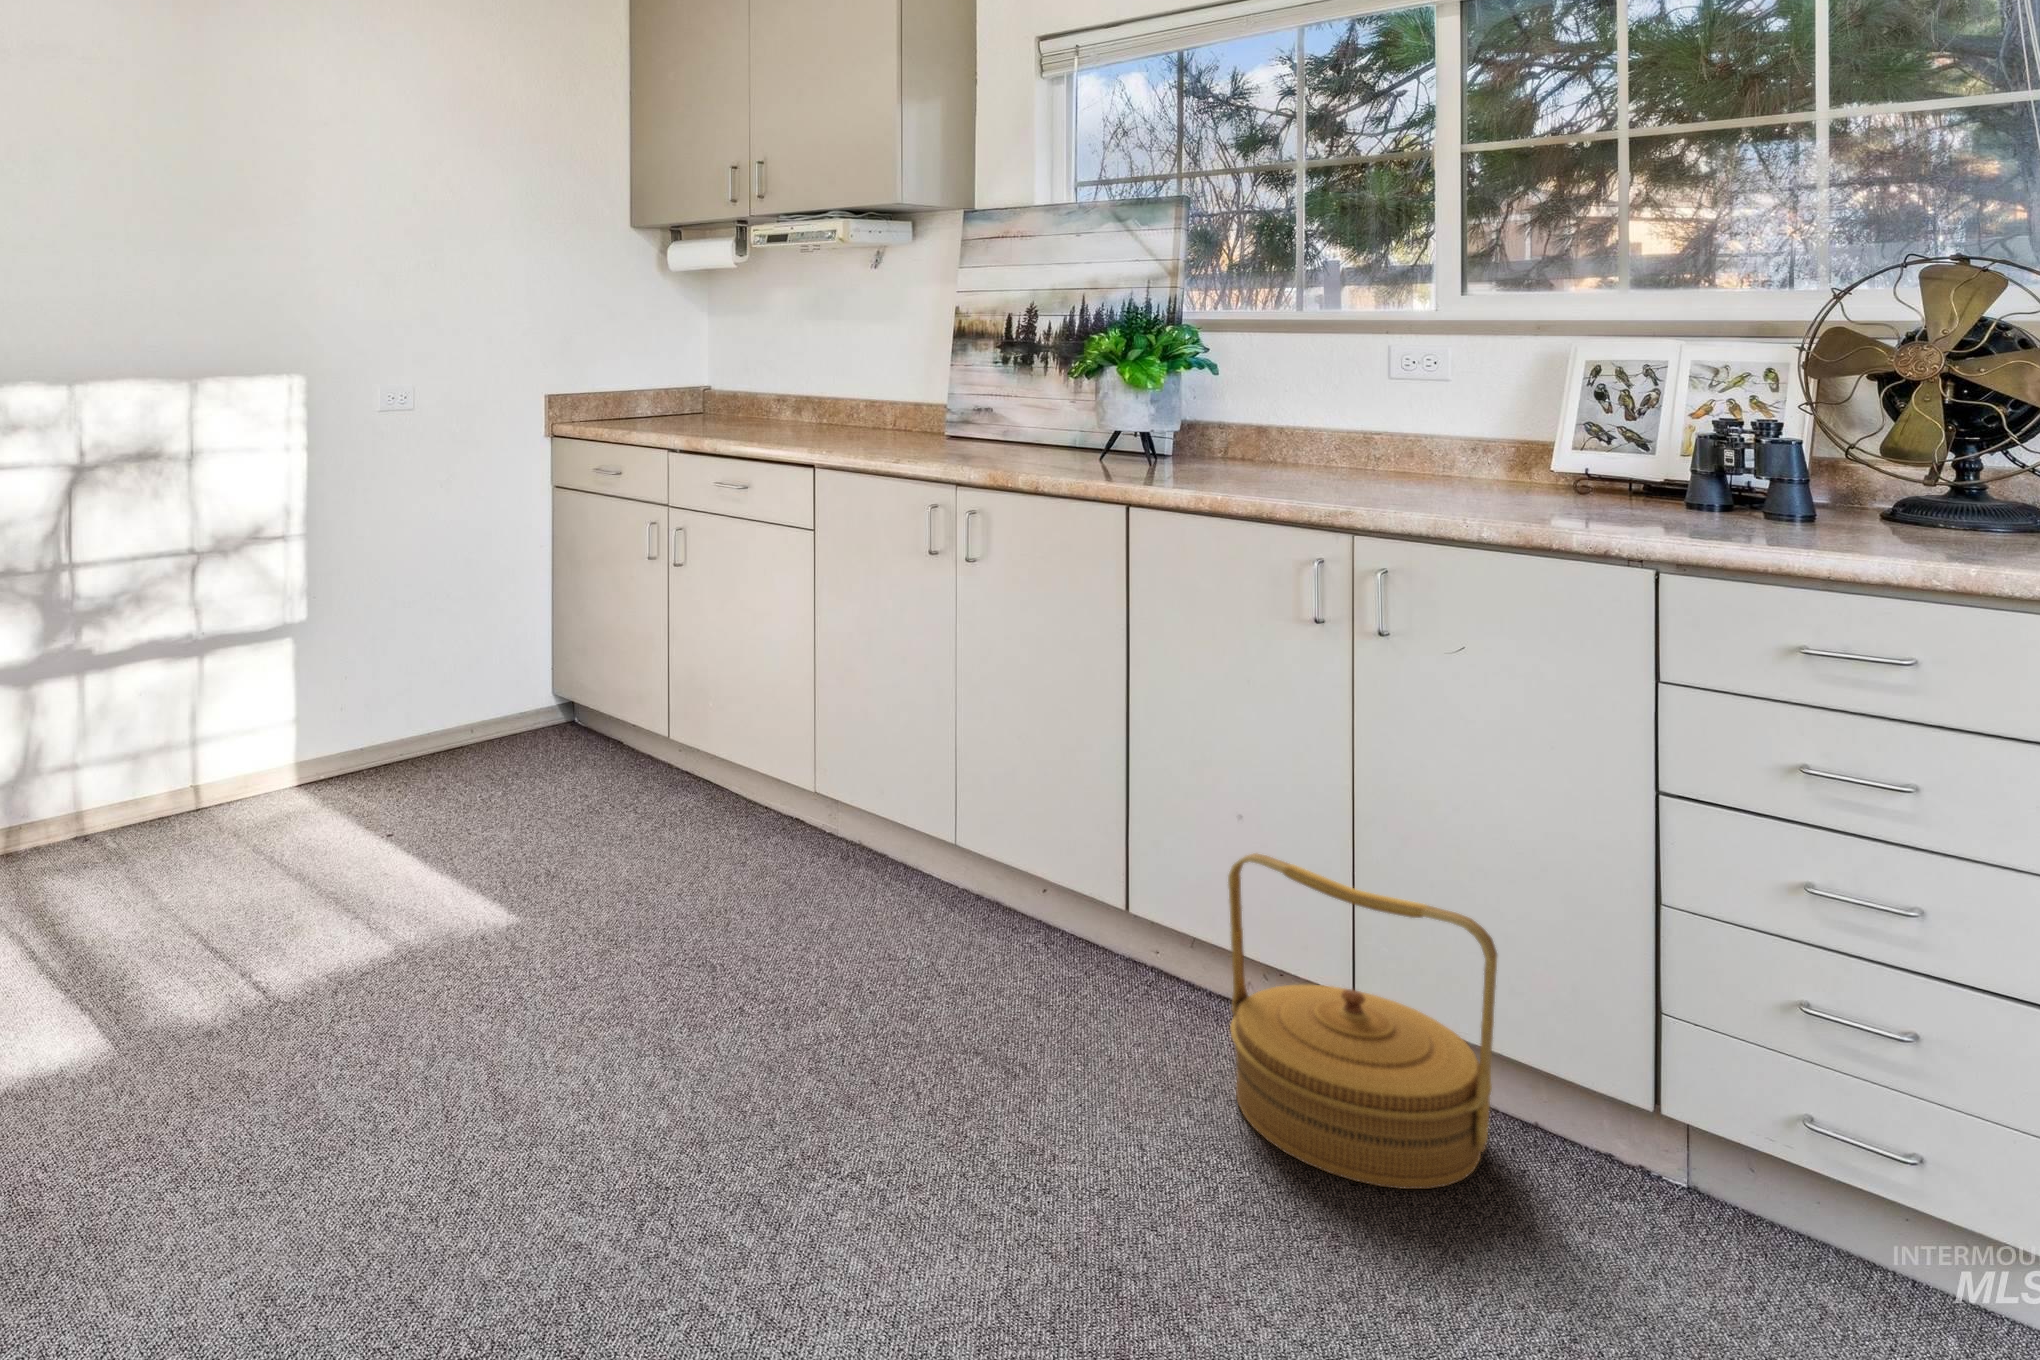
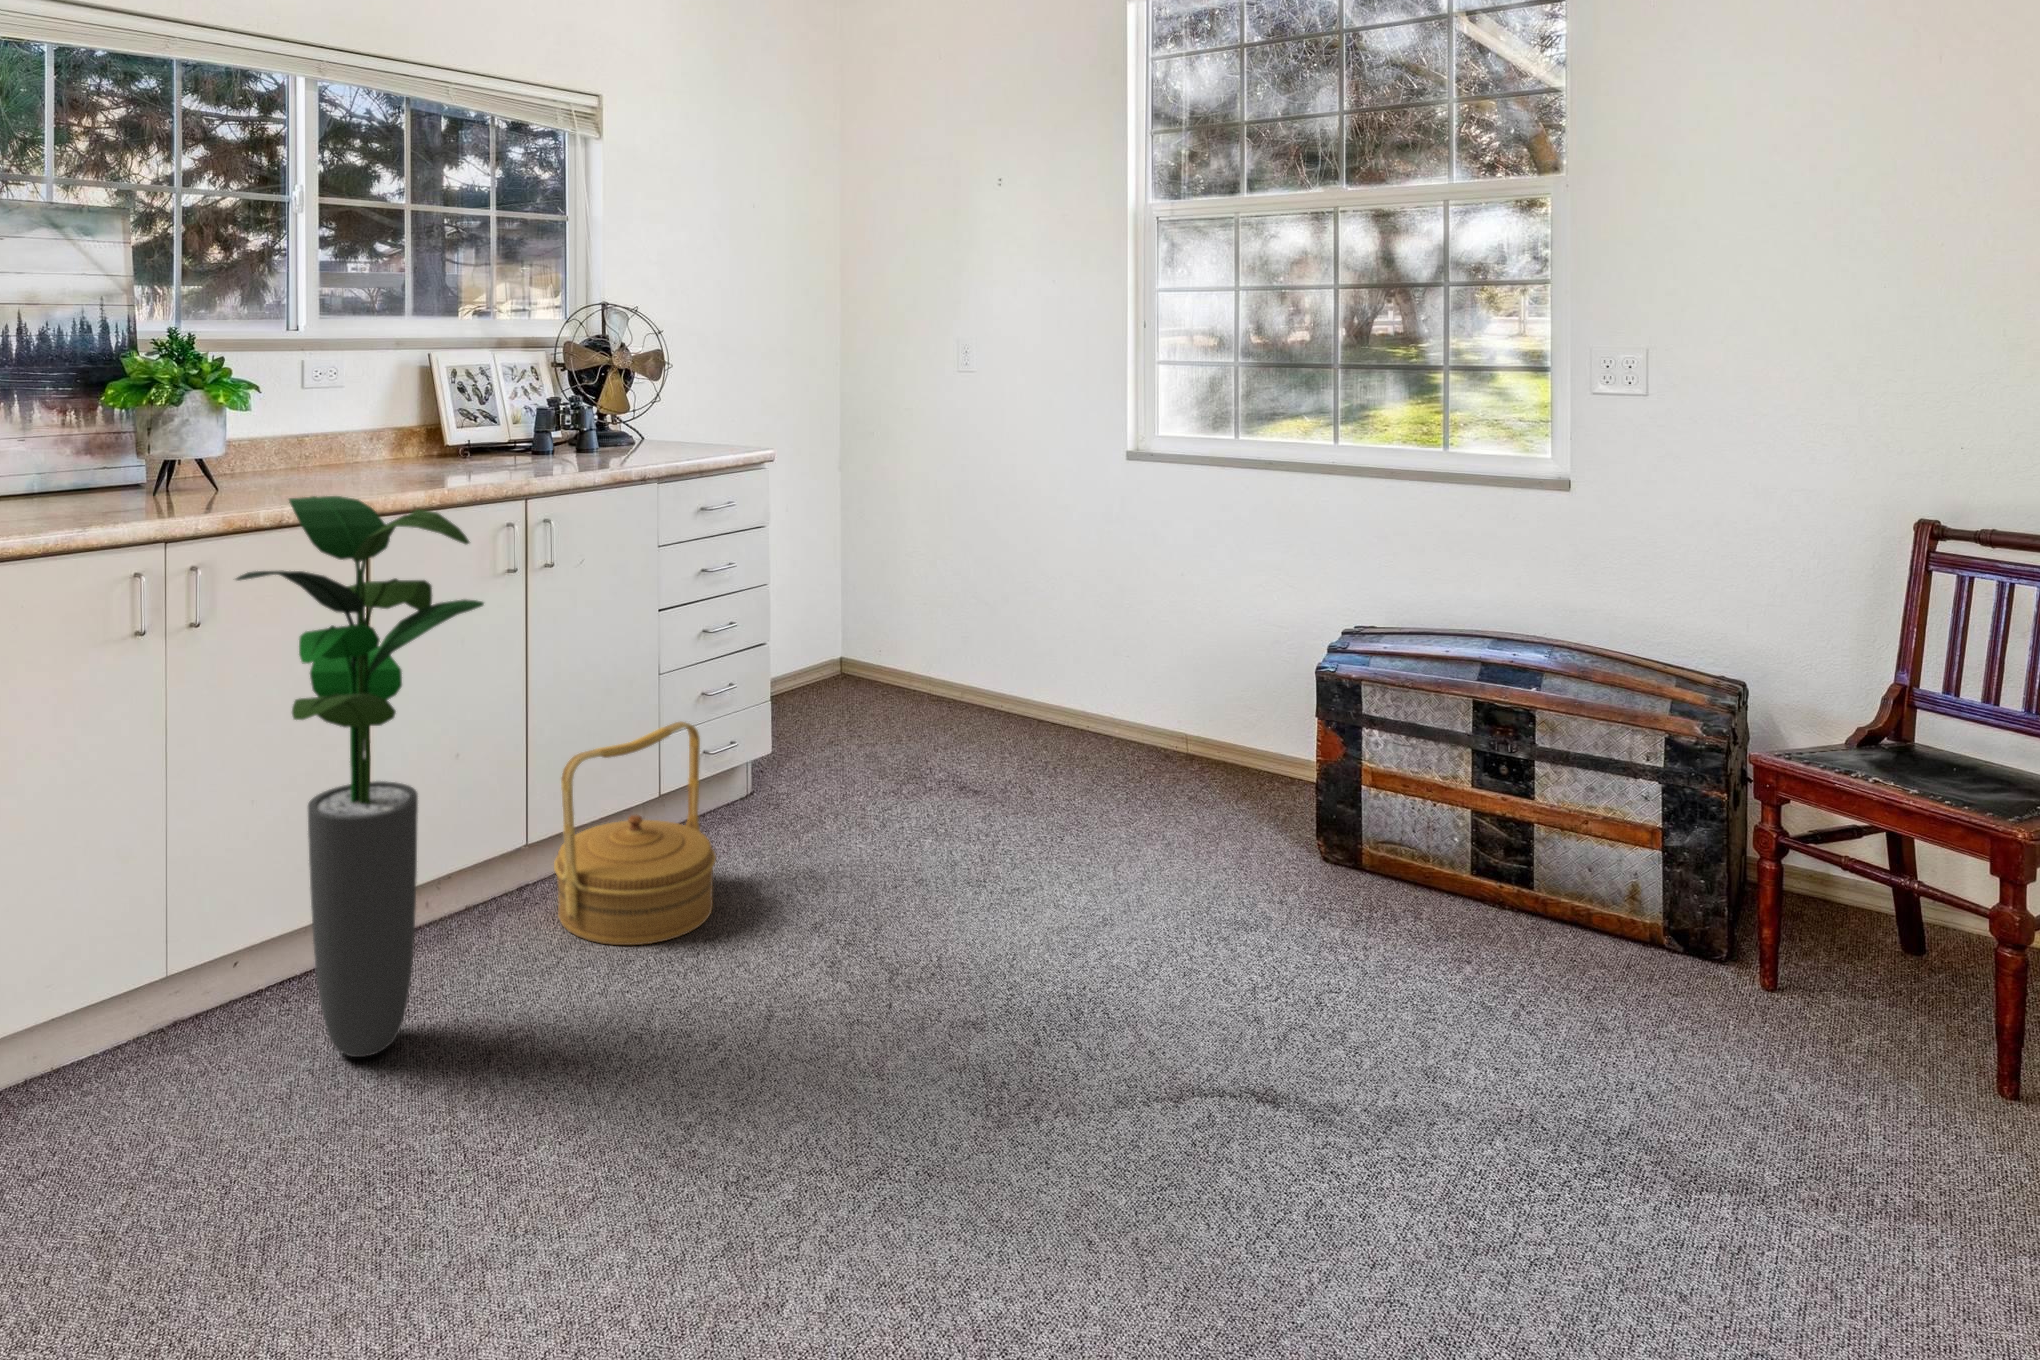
potted plant: none [846,467,1082,975] -> present [236,496,484,1057]

